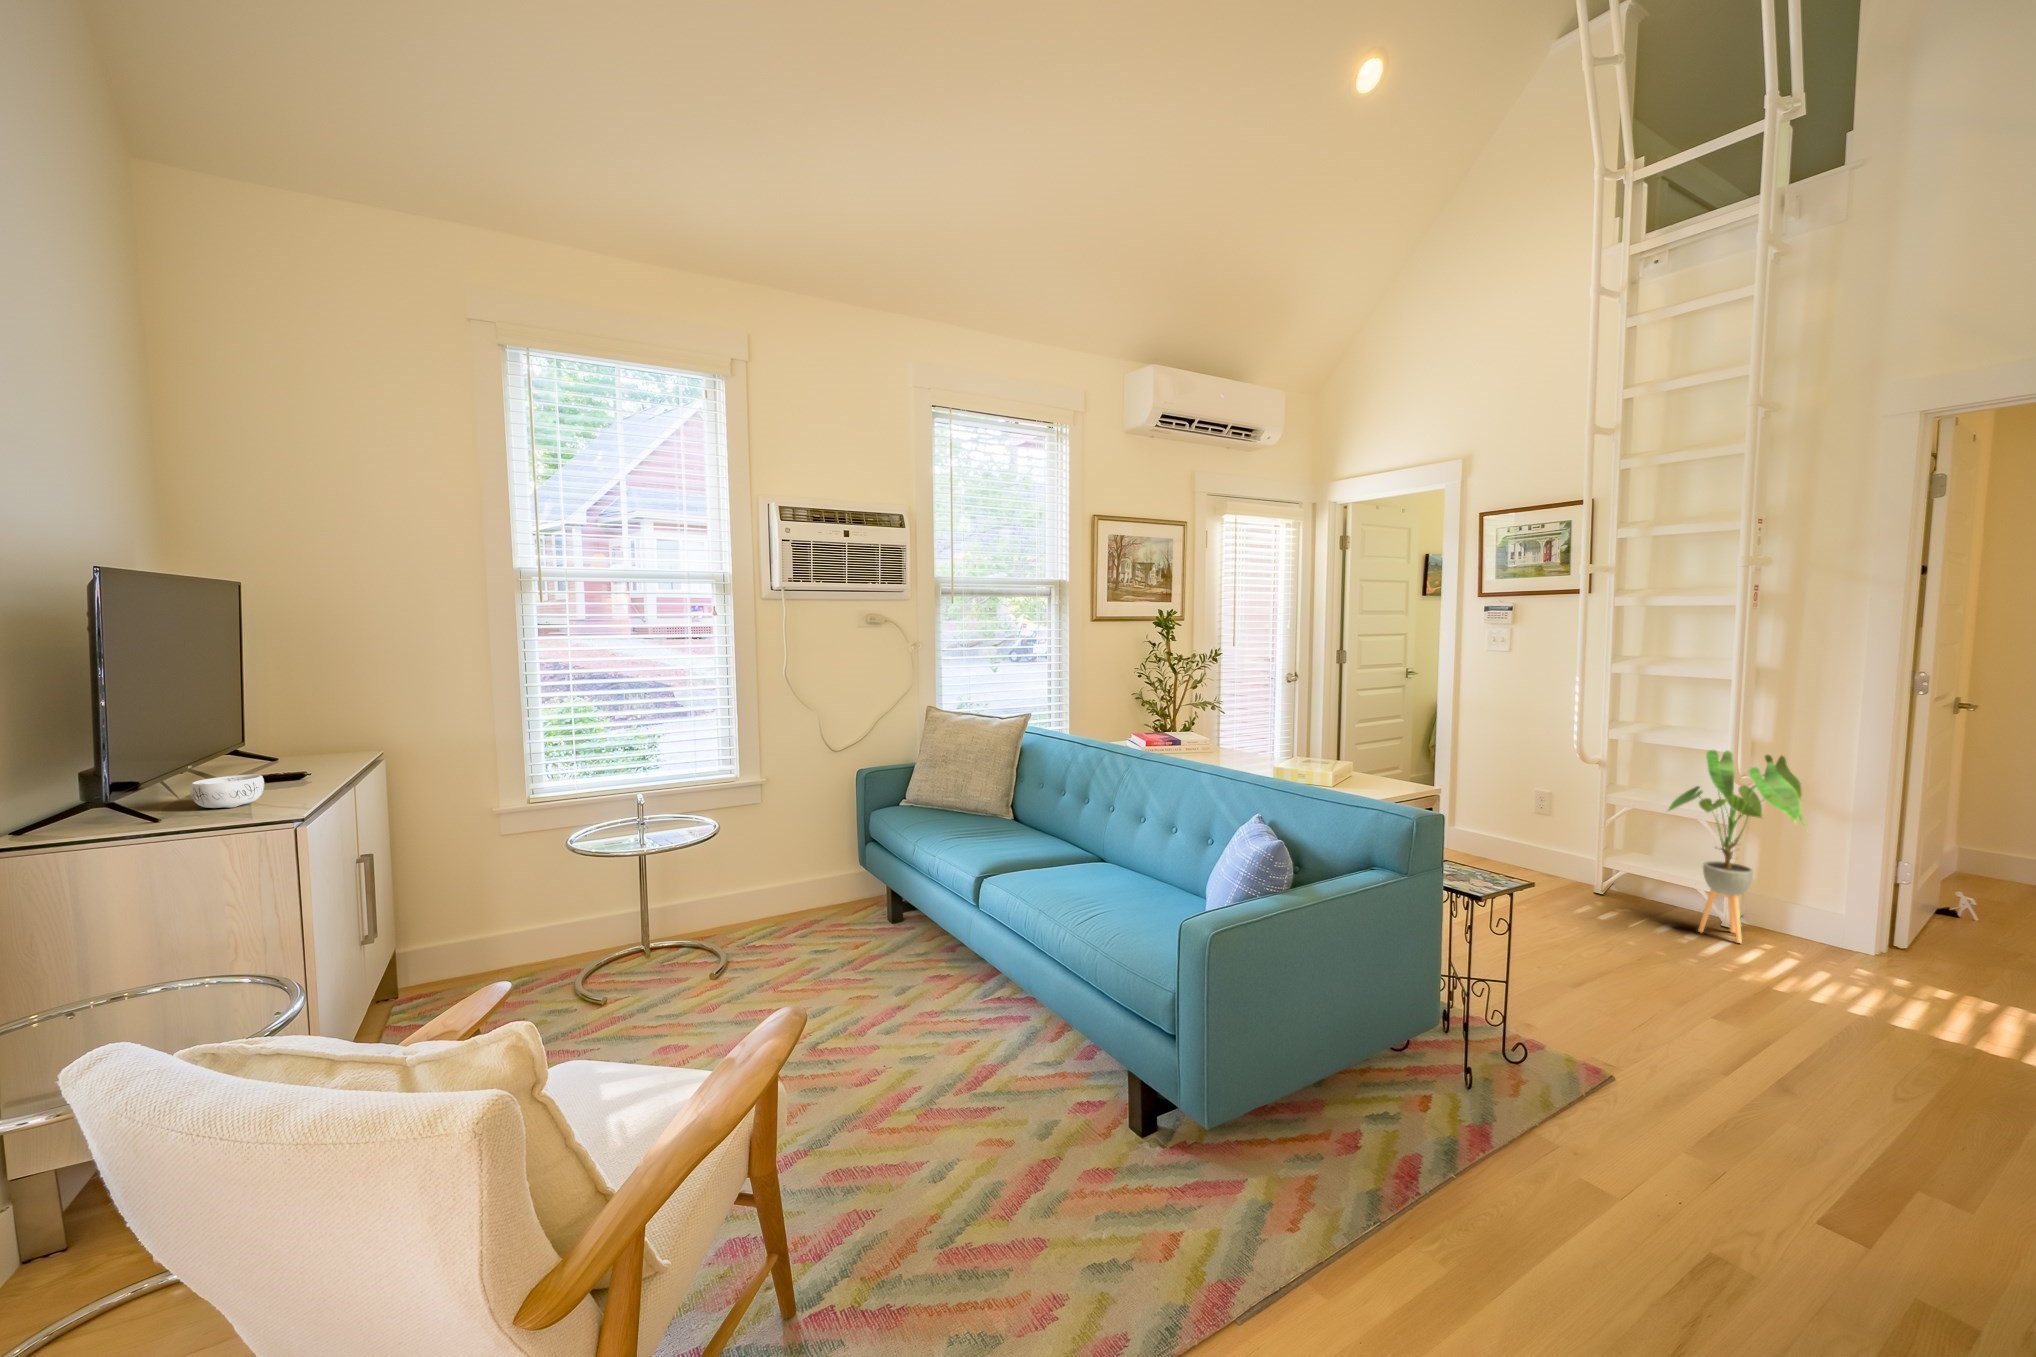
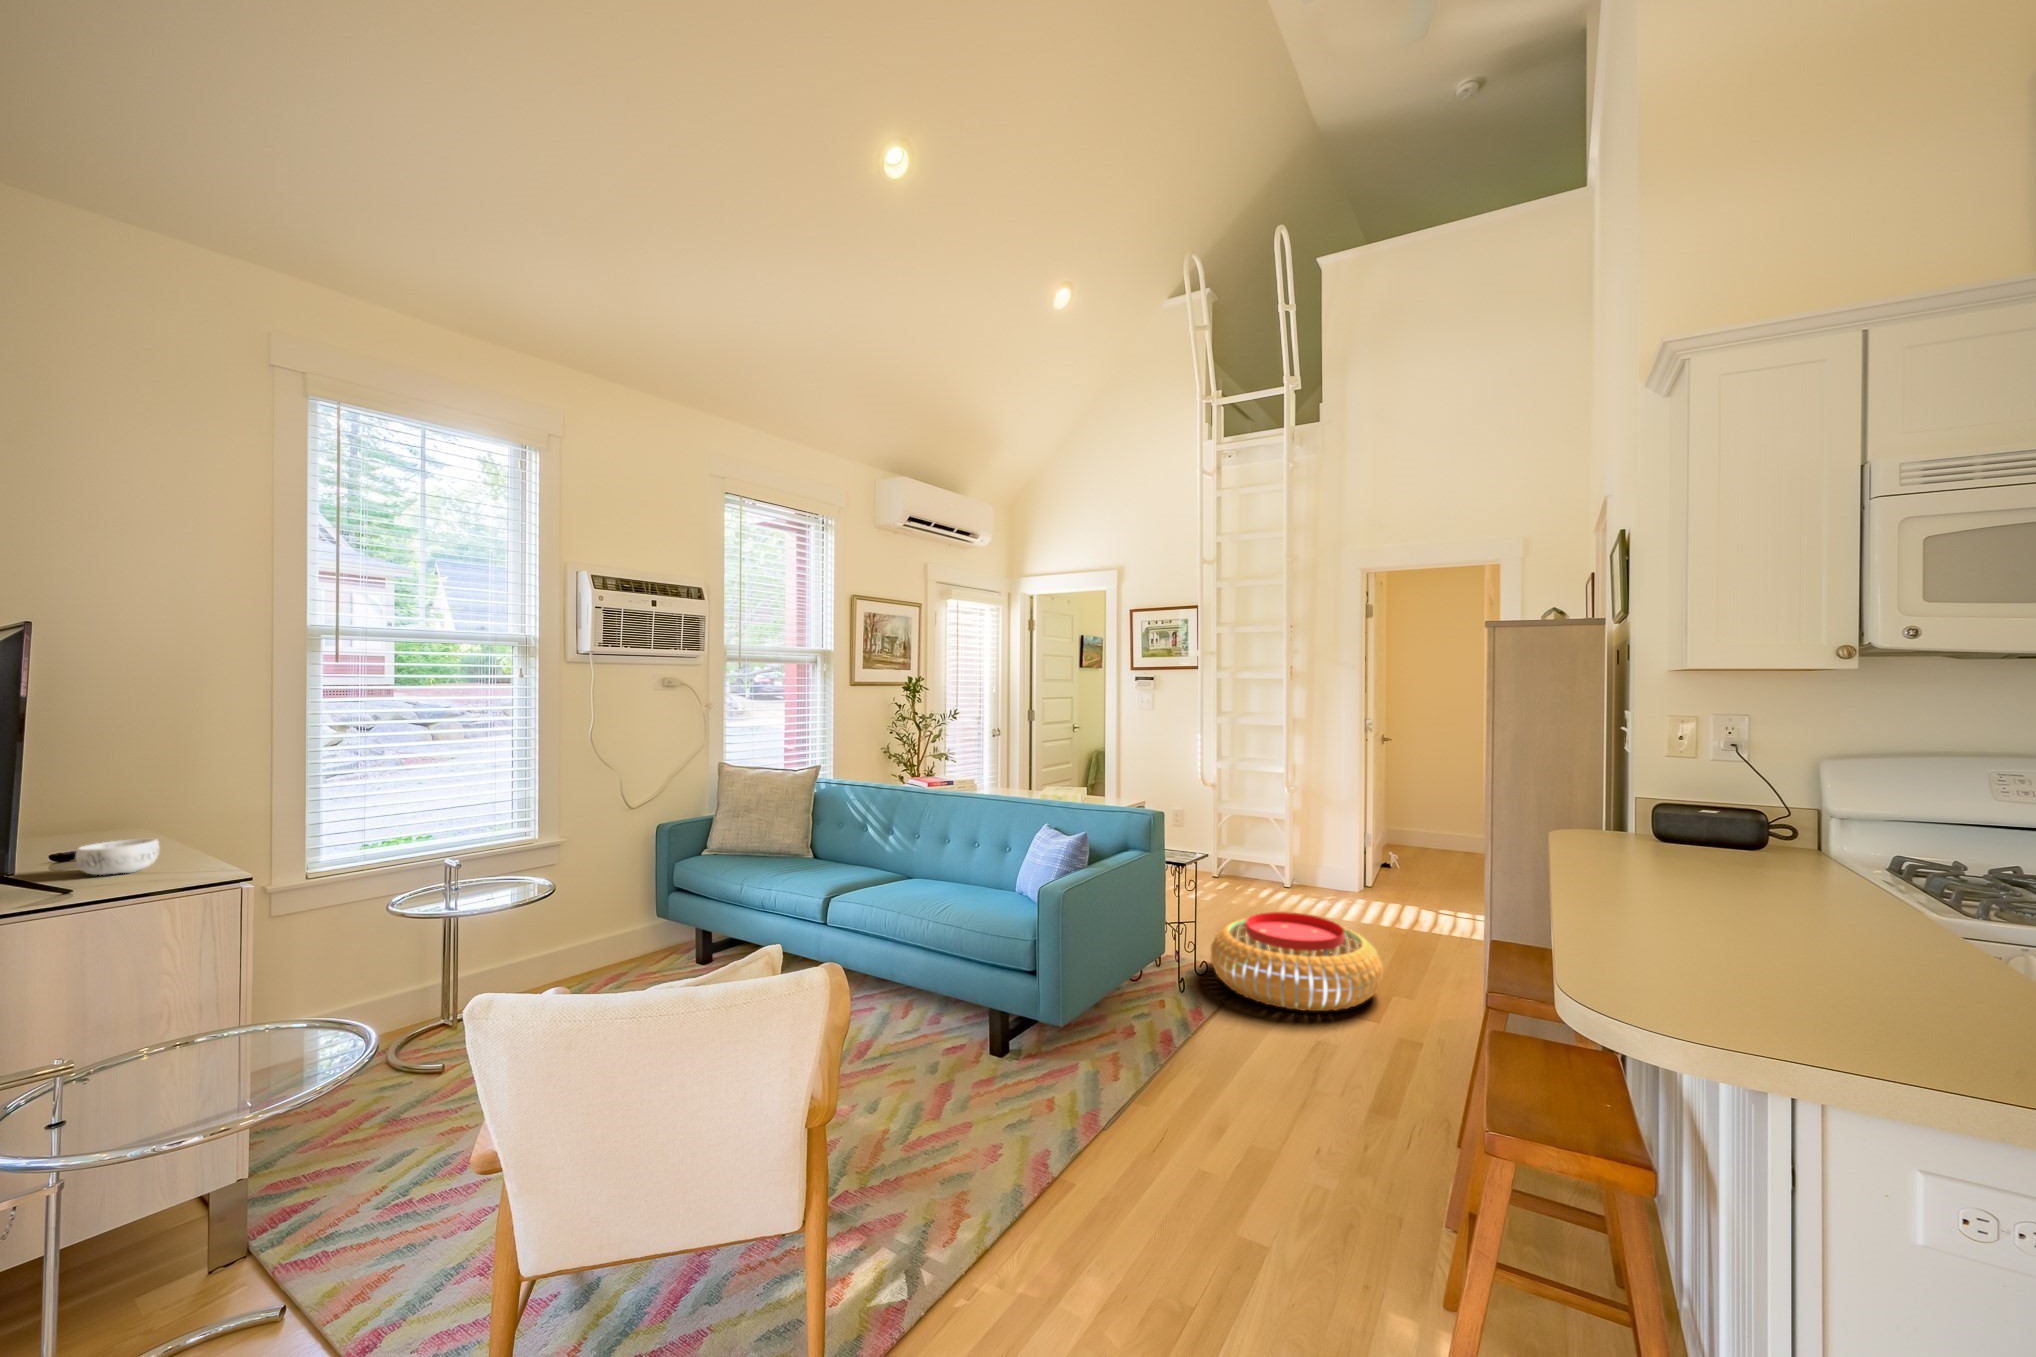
house plant: present [1668,750,1805,943] -> none [1255,771,1329,895]
pouf: none [1527,984,1879,1191] -> present [1211,912,1383,1011]

